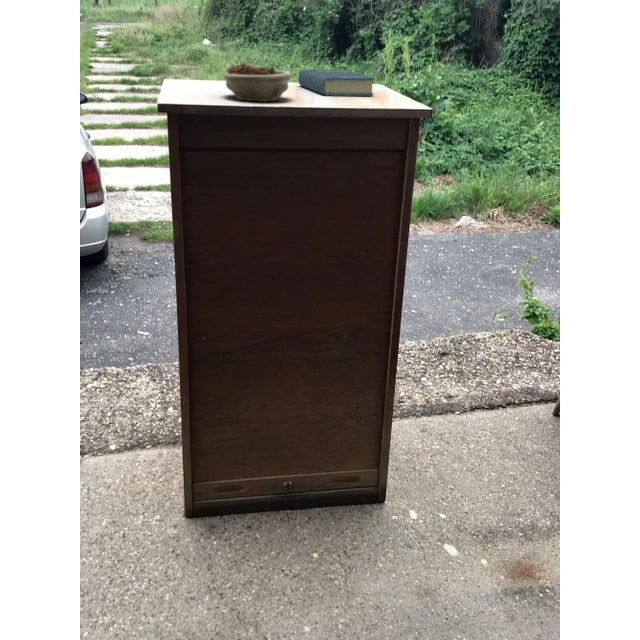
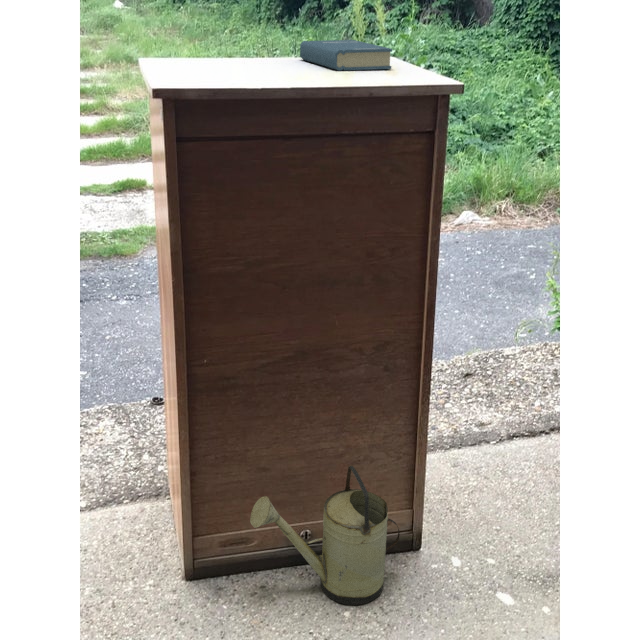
succulent planter: present [224,64,291,101] -> none [226,36,303,80]
watering can: none [236,432,364,548] -> present [250,466,400,605]

